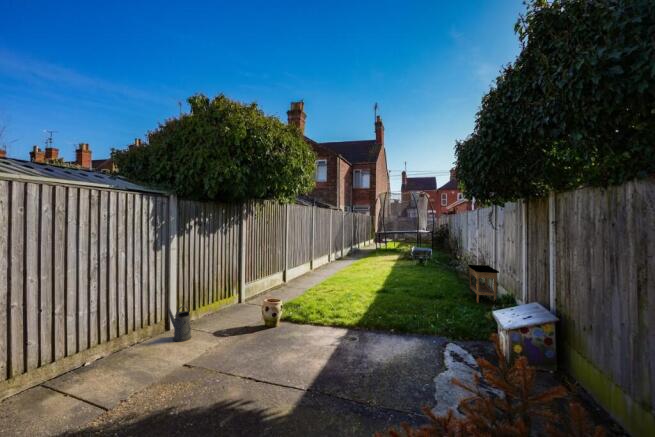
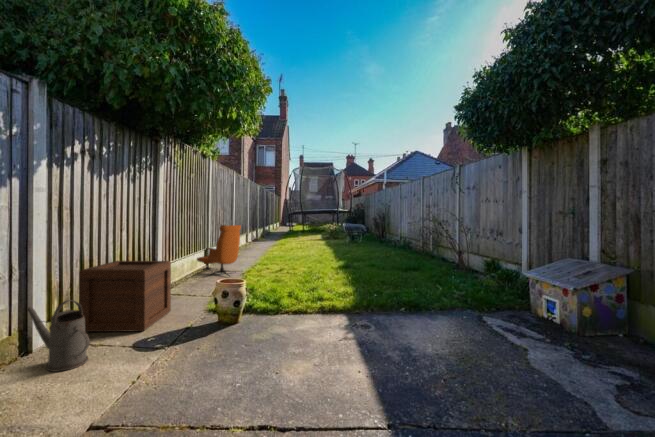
lounge chair: none [274,256,301,294] -> present [197,225,241,276]
side table: present [468,265,499,303] -> none [429,234,473,273]
wooden crate: none [192,283,242,326] -> present [79,261,171,332]

